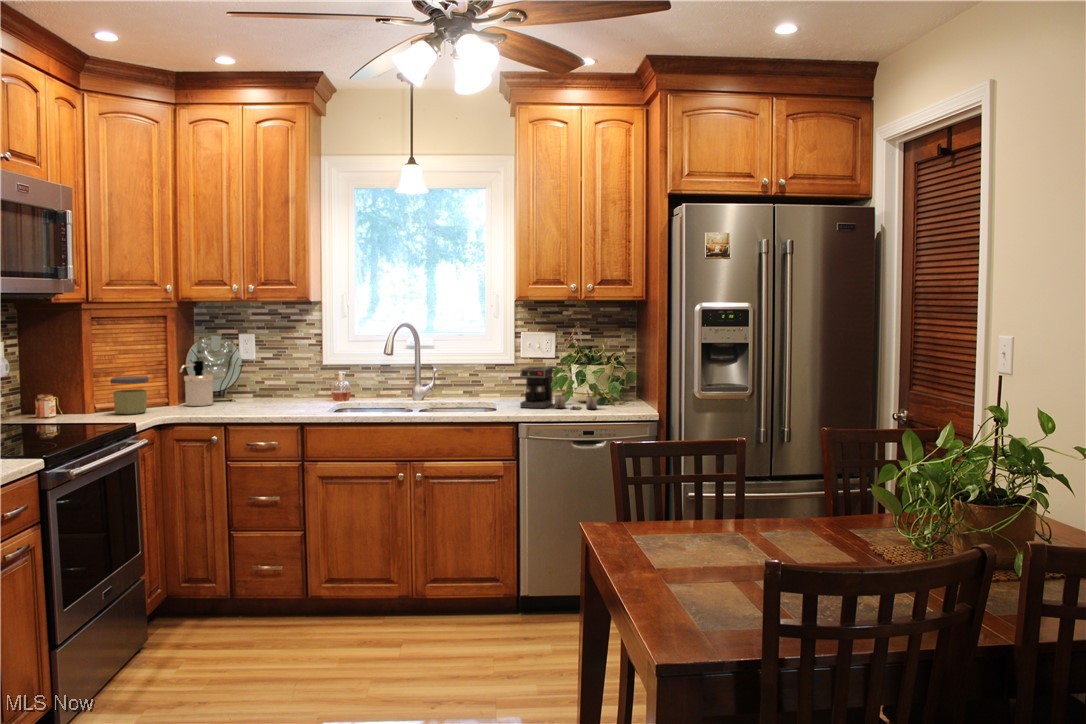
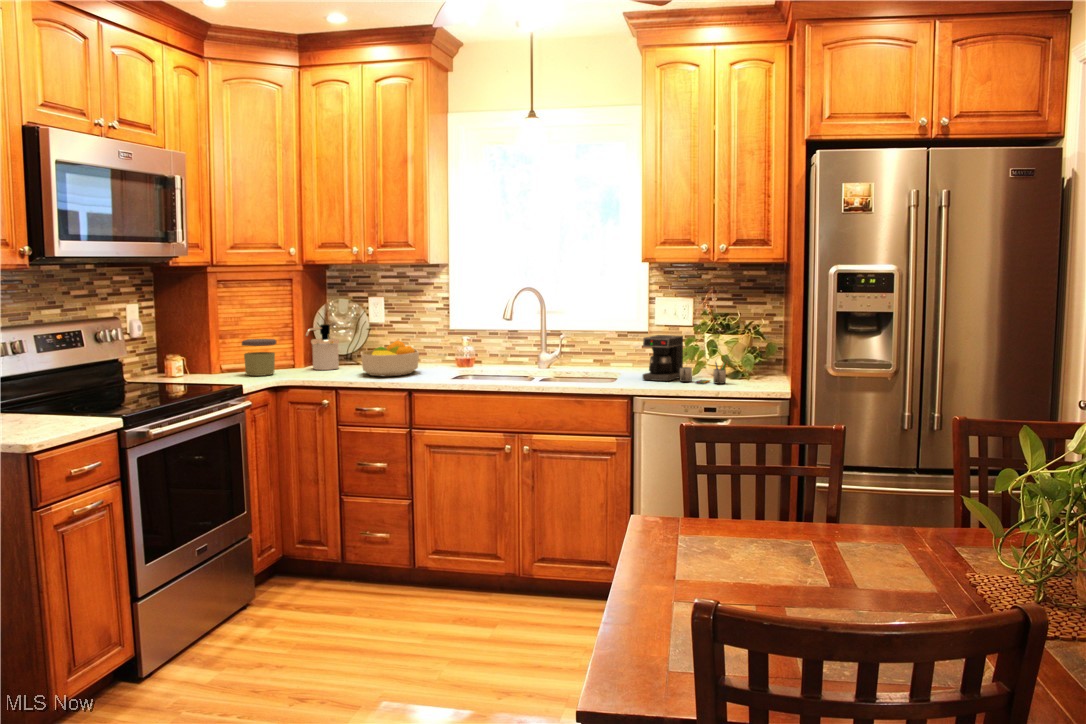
fruit bowl: none [240,375,301,411] -> present [361,341,419,376]

